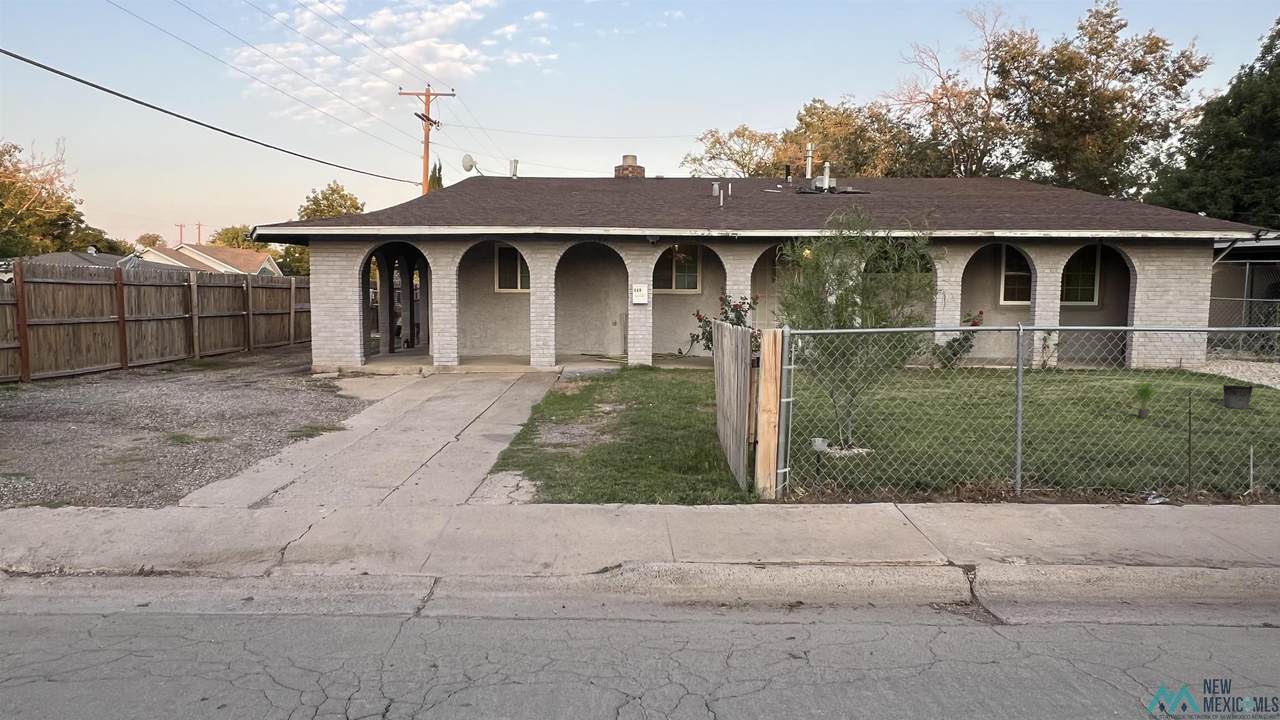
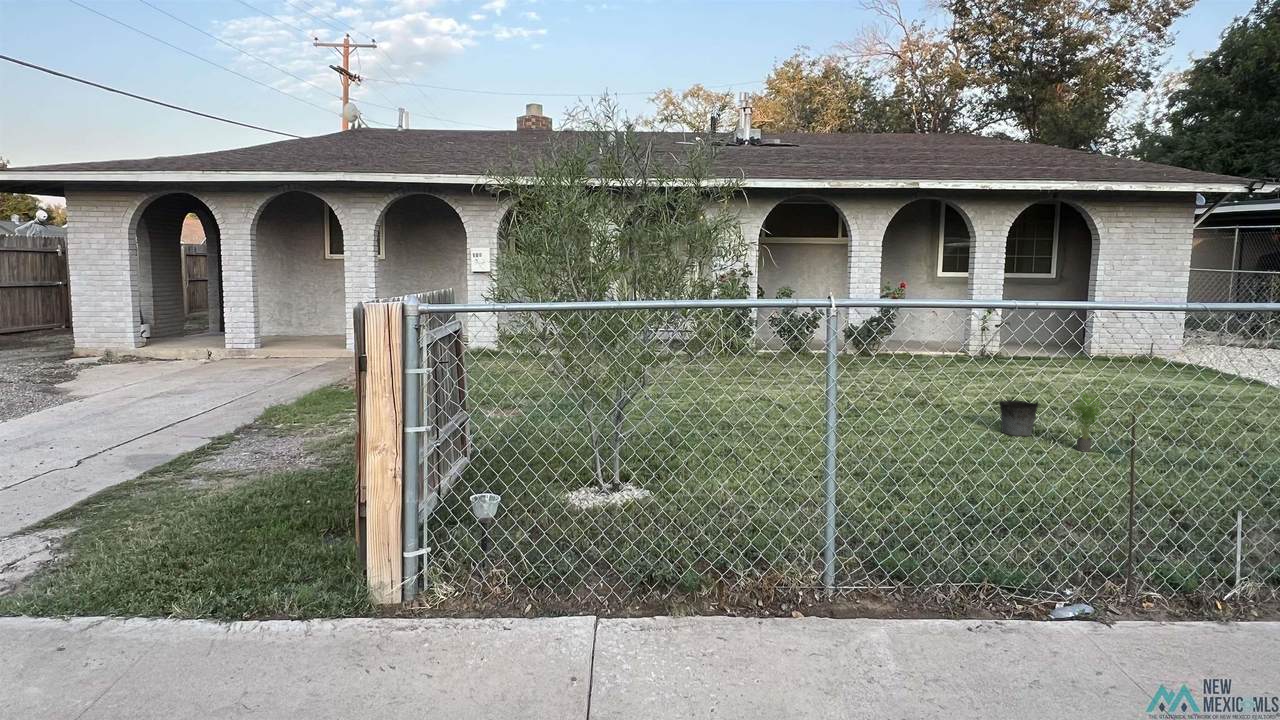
bucket: present [1223,385,1255,409] -> present [999,400,1040,436]

